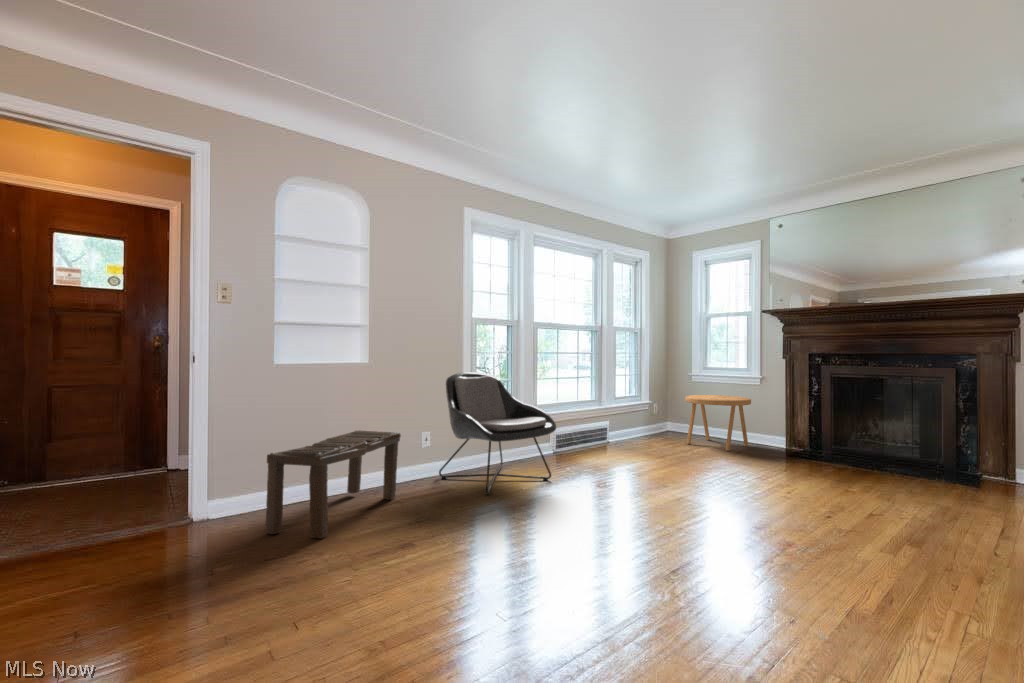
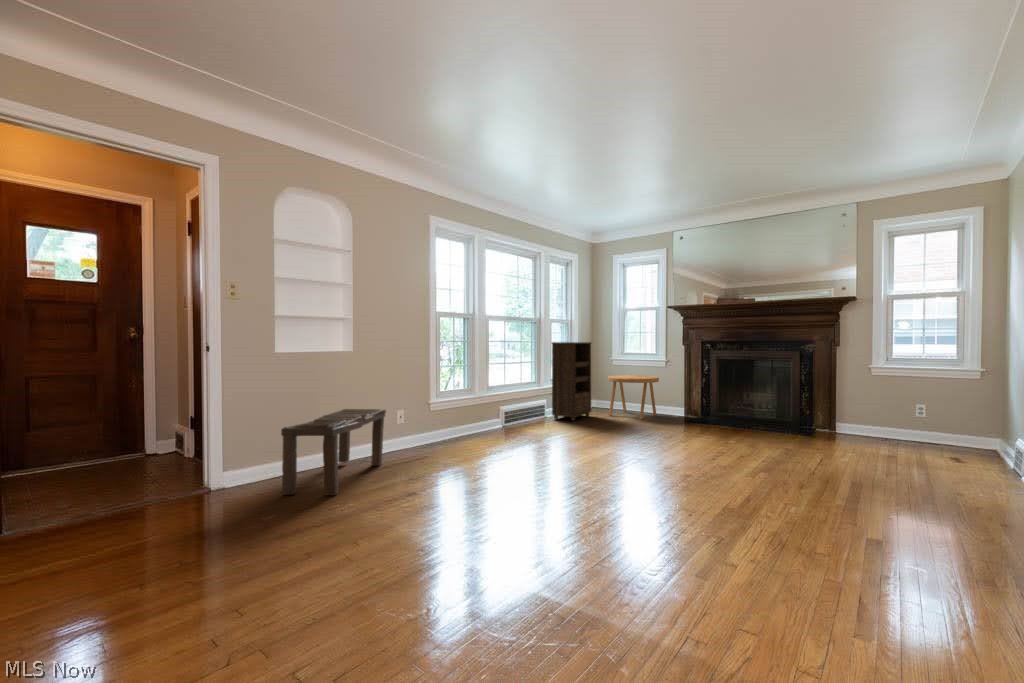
bookshelf: none [614,355,665,450] -> present [552,342,591,421]
lounge chair: present [439,372,556,495] -> none [412,358,512,459]

